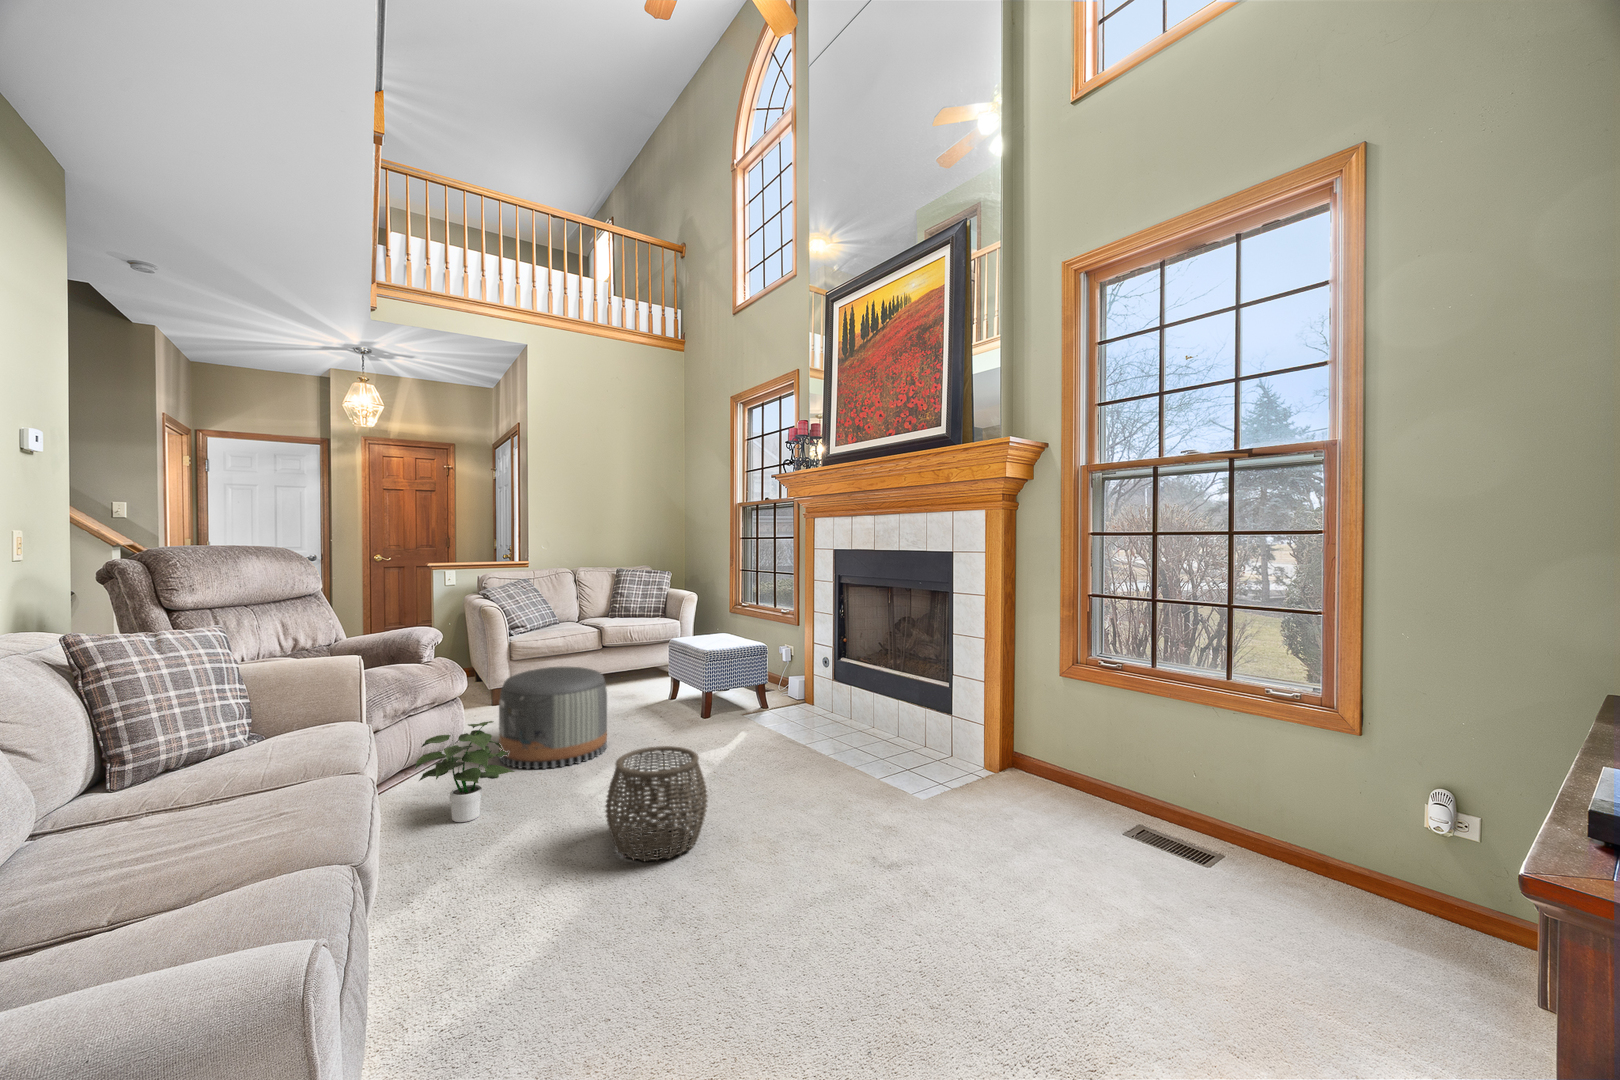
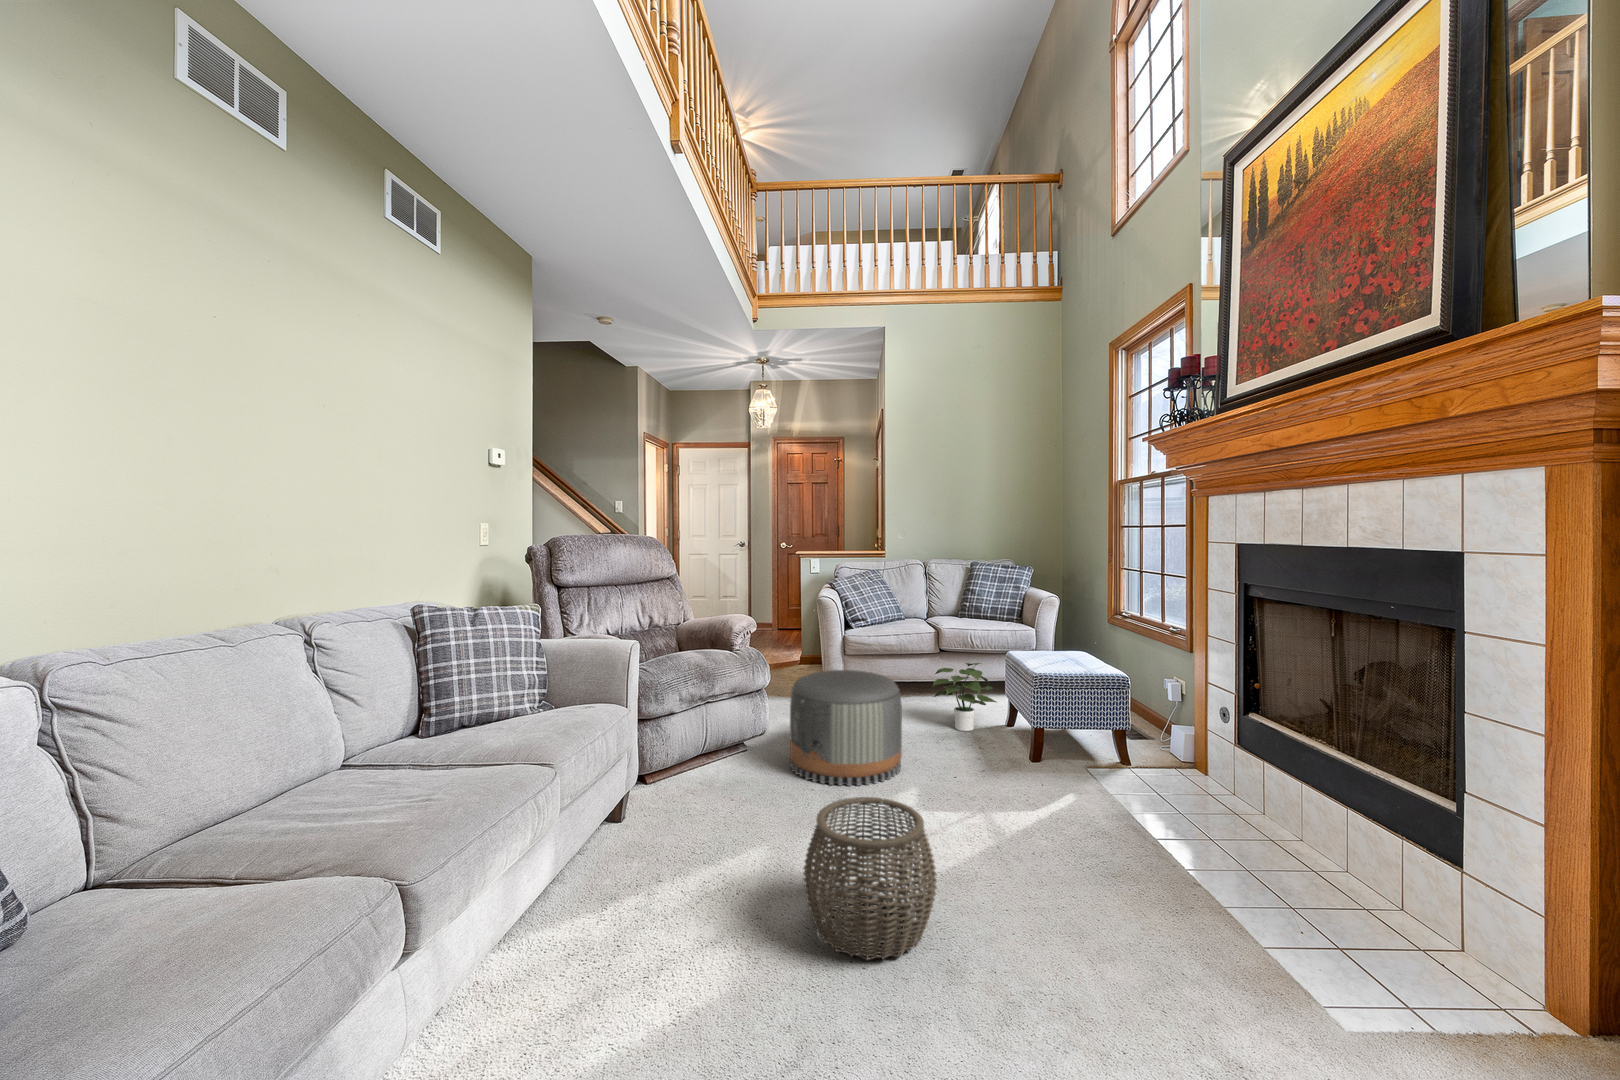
potted plant: present [415,721,514,822] -> present [933,663,996,731]

